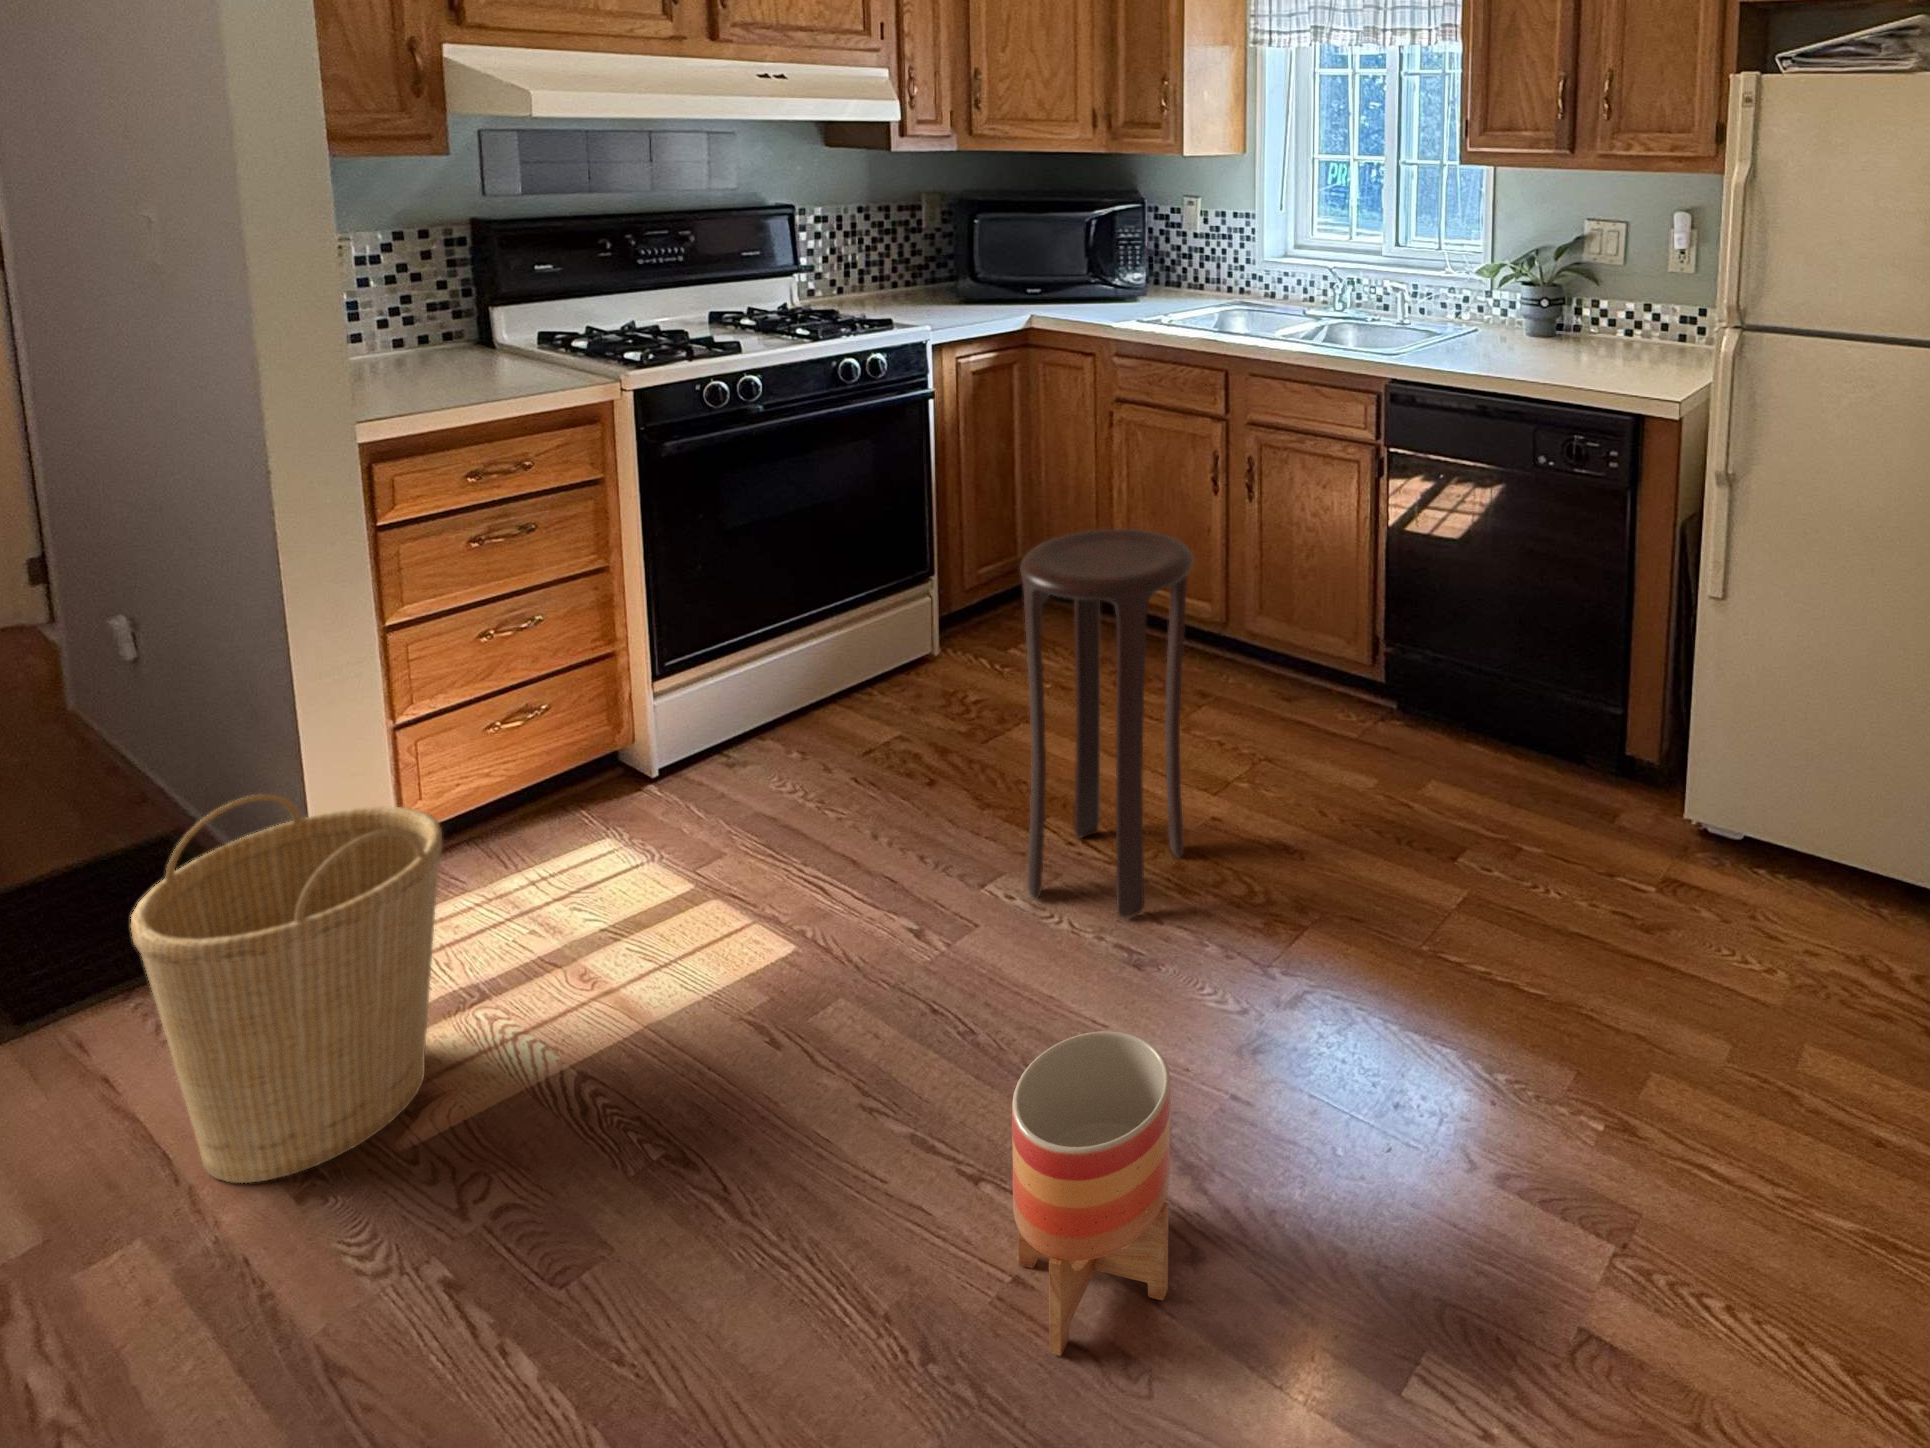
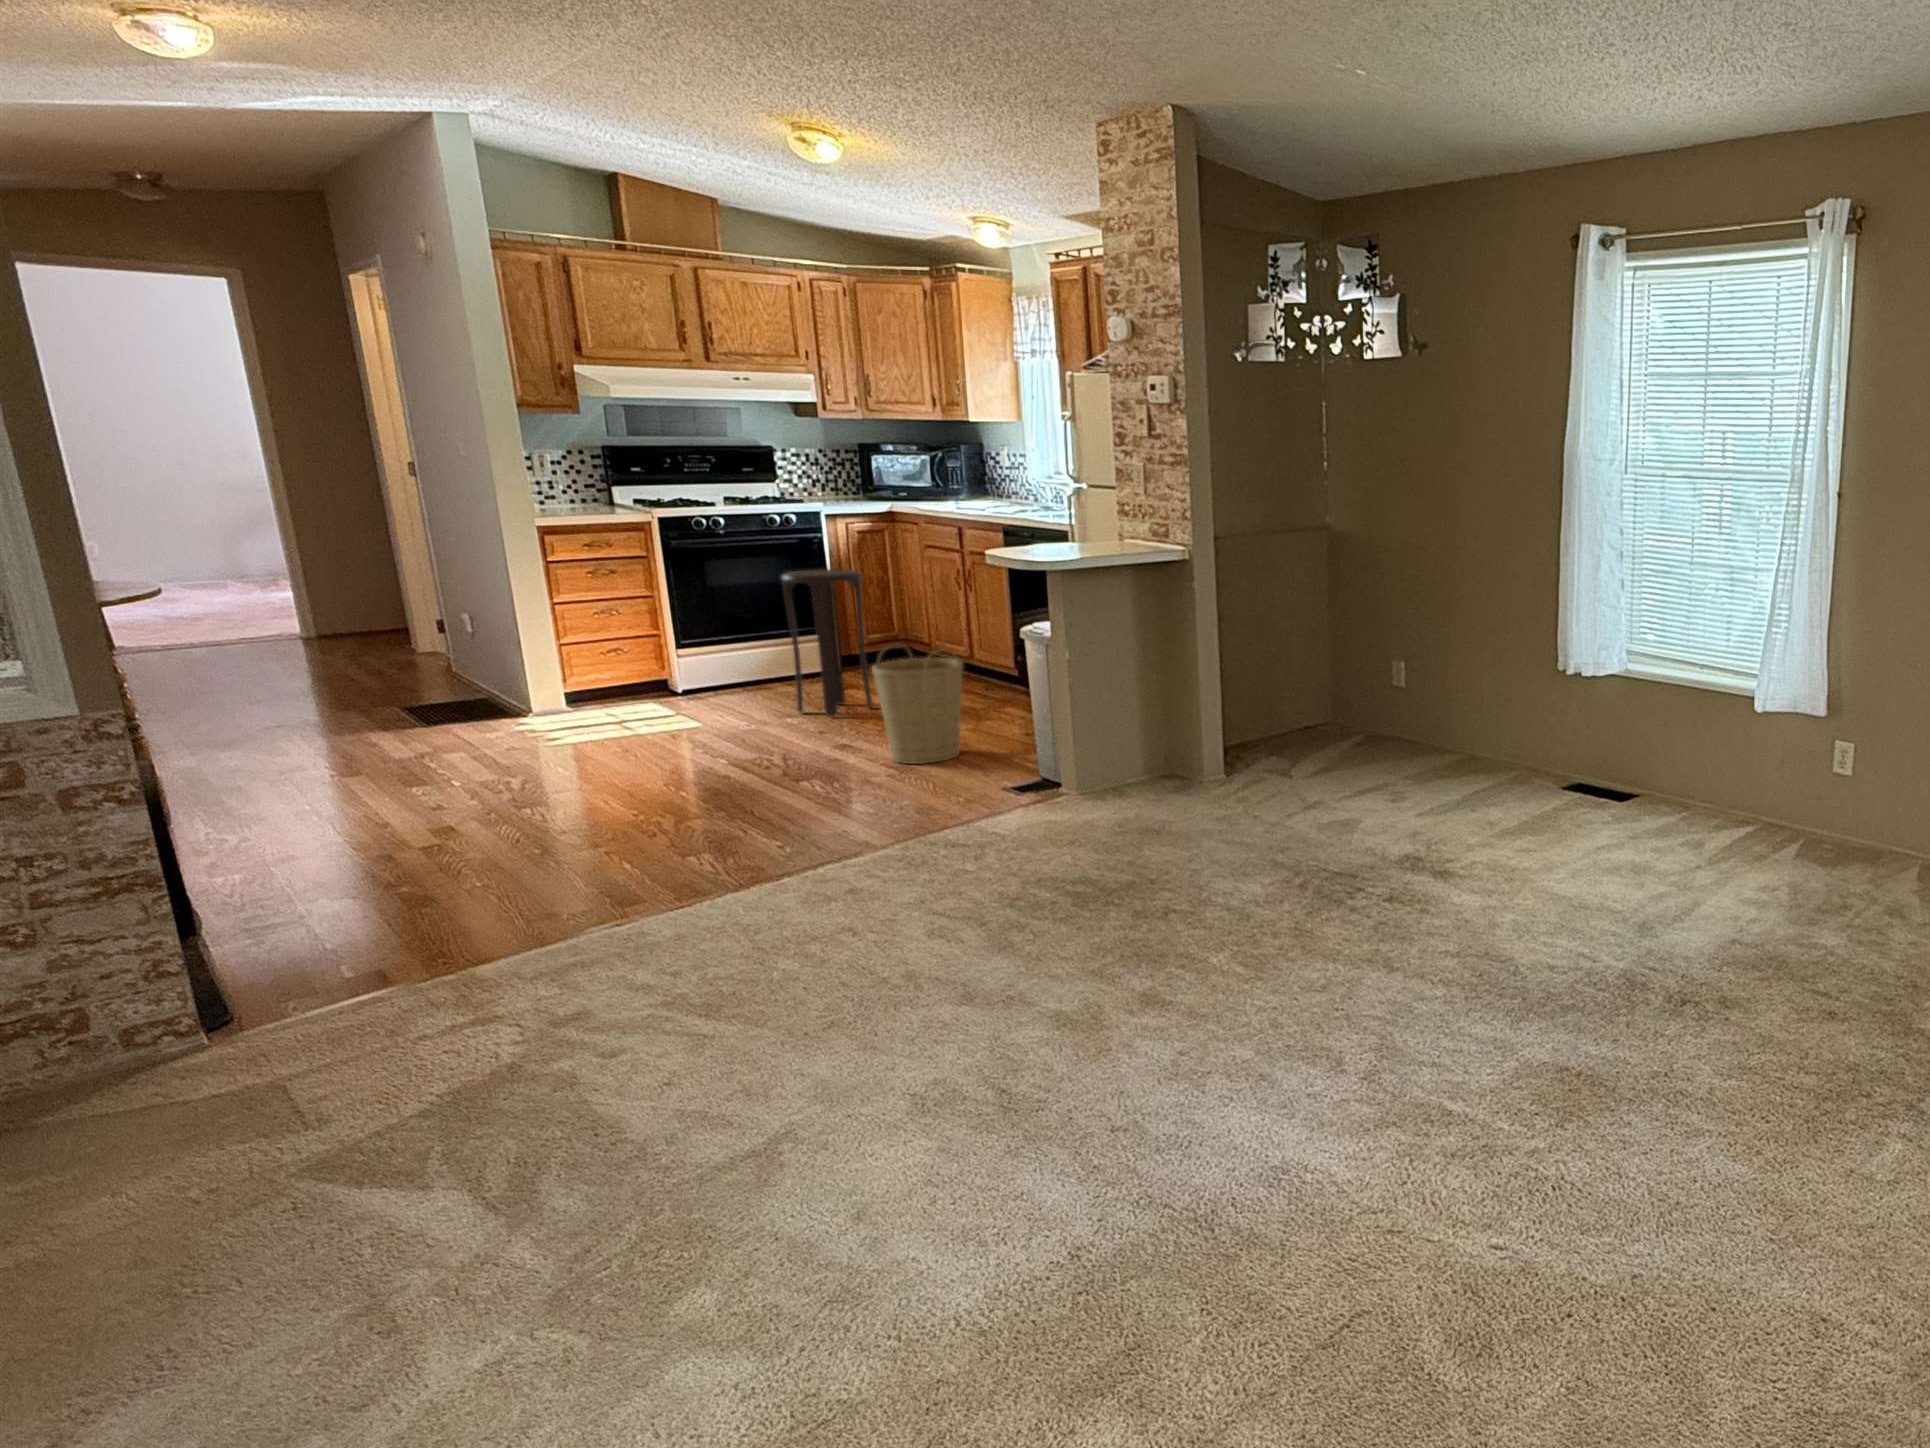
basket: present [131,794,442,1183] -> present [872,647,963,764]
planter: present [1012,1031,1171,1356] -> none [697,687,759,763]

